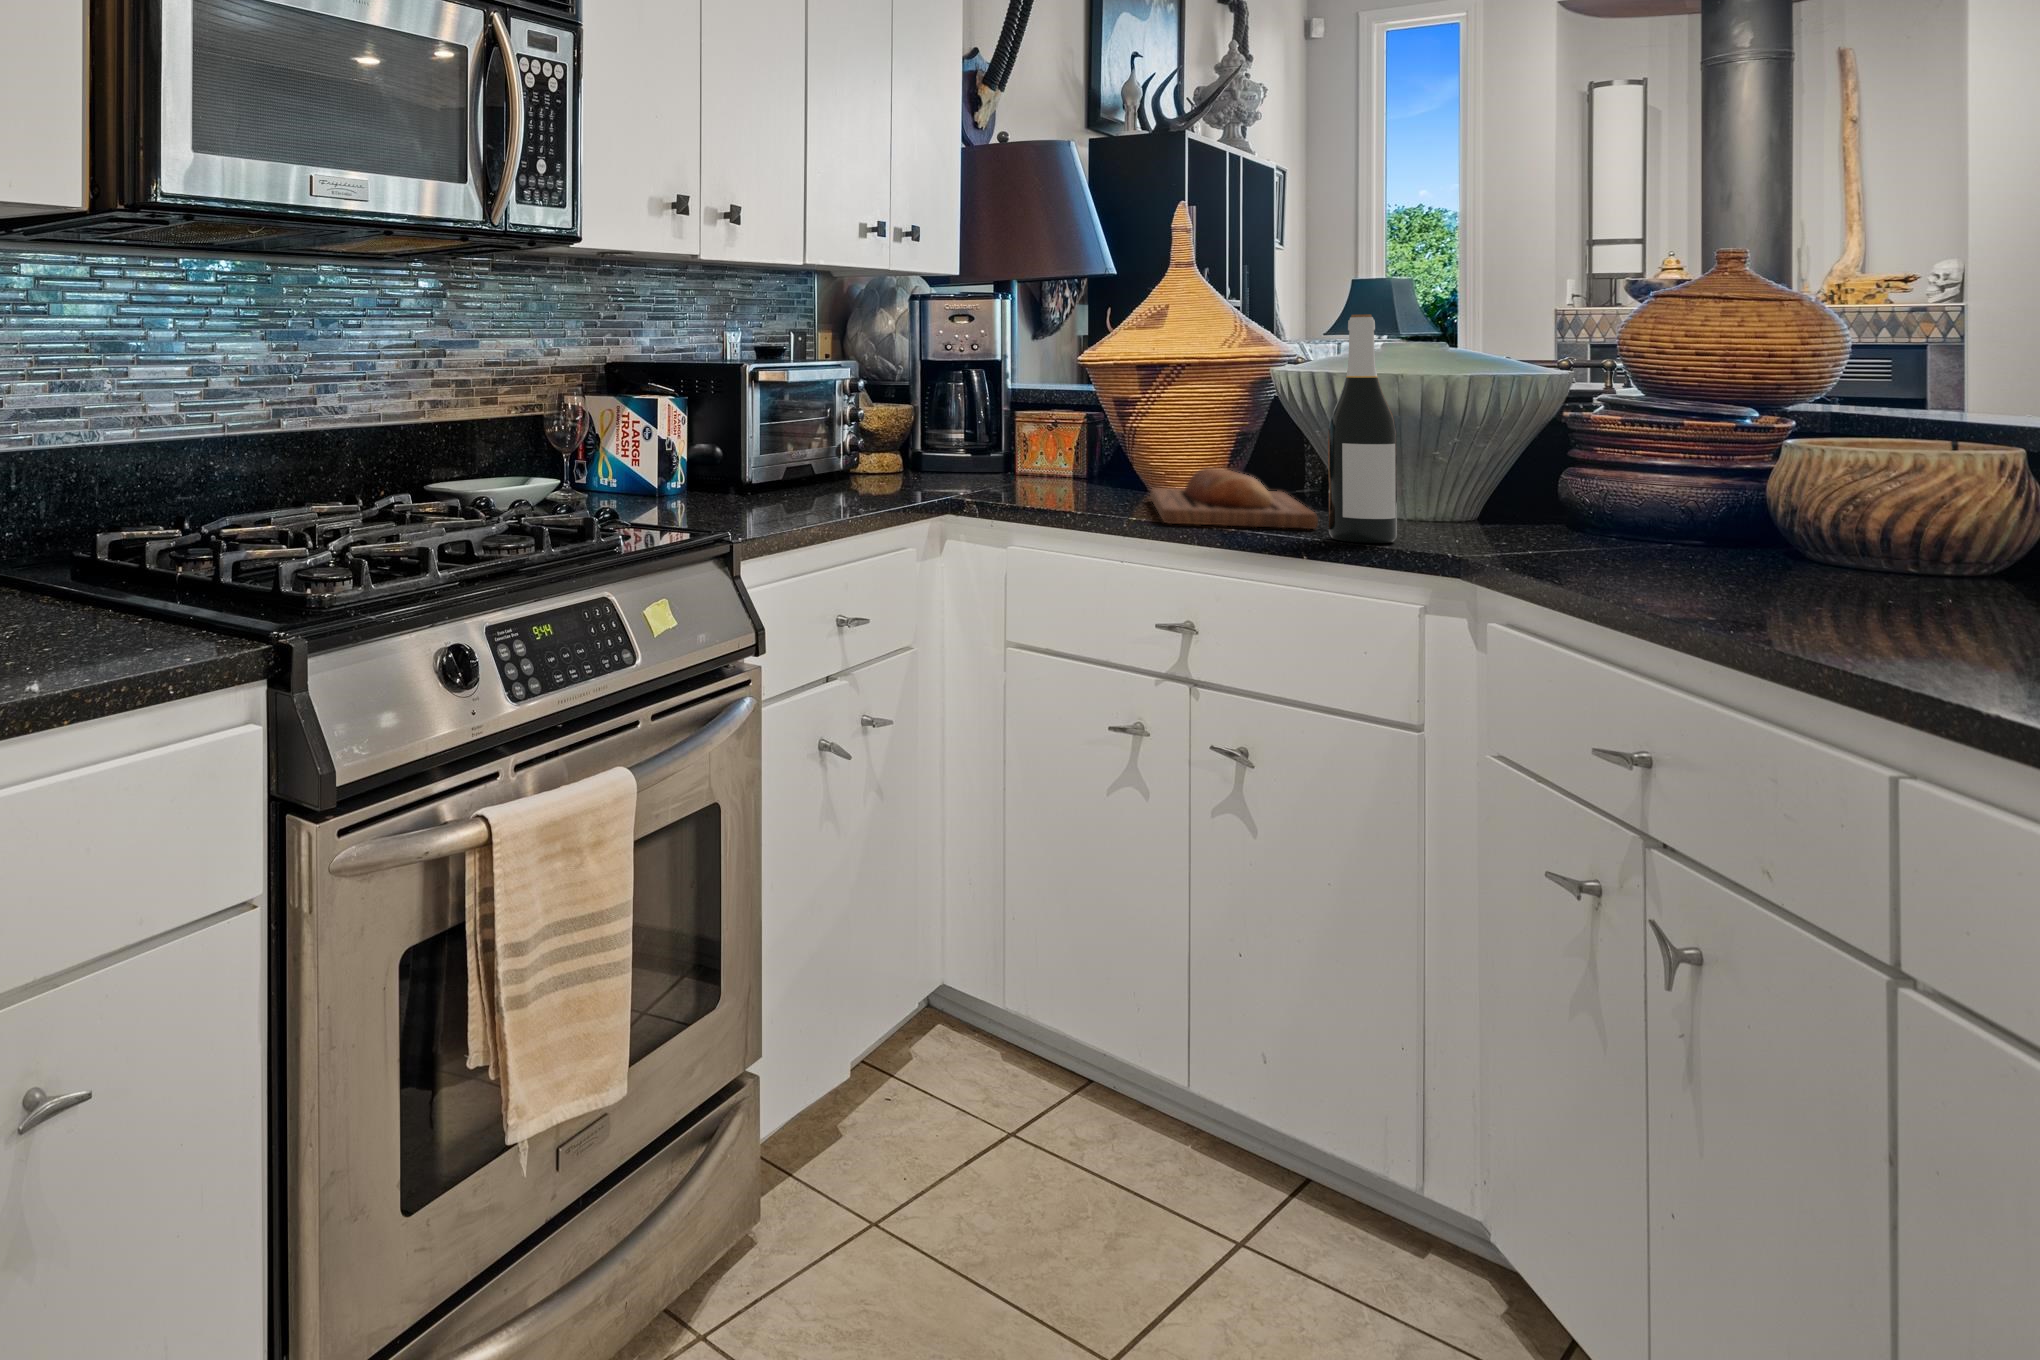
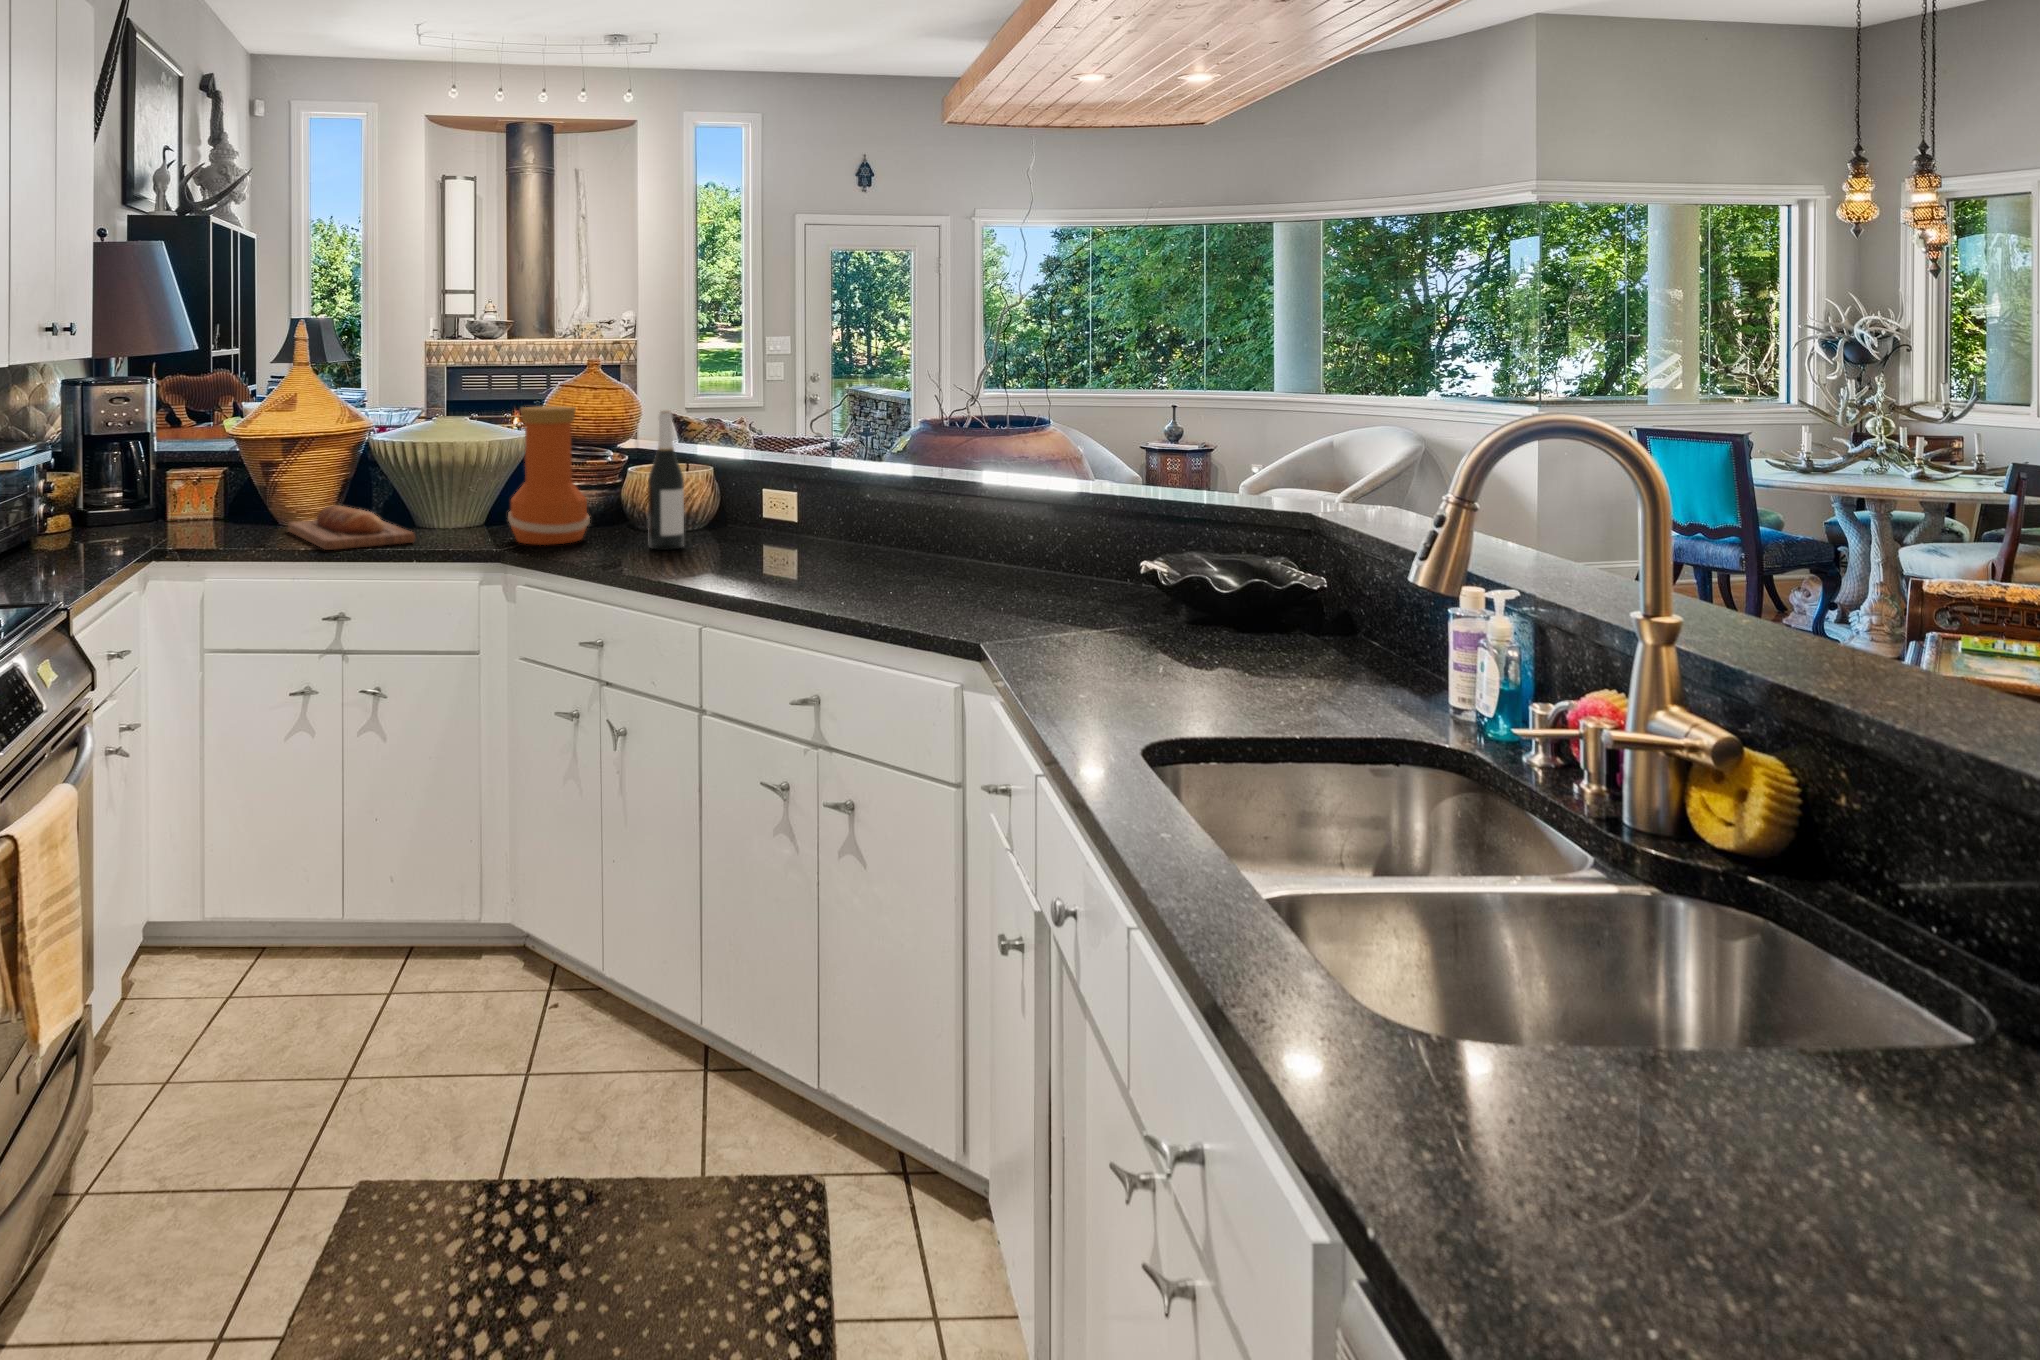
vase: none [1492,309,1674,559] -> present [508,406,590,545]
wine bottle: present [1328,314,1397,543] -> present [648,410,684,550]

